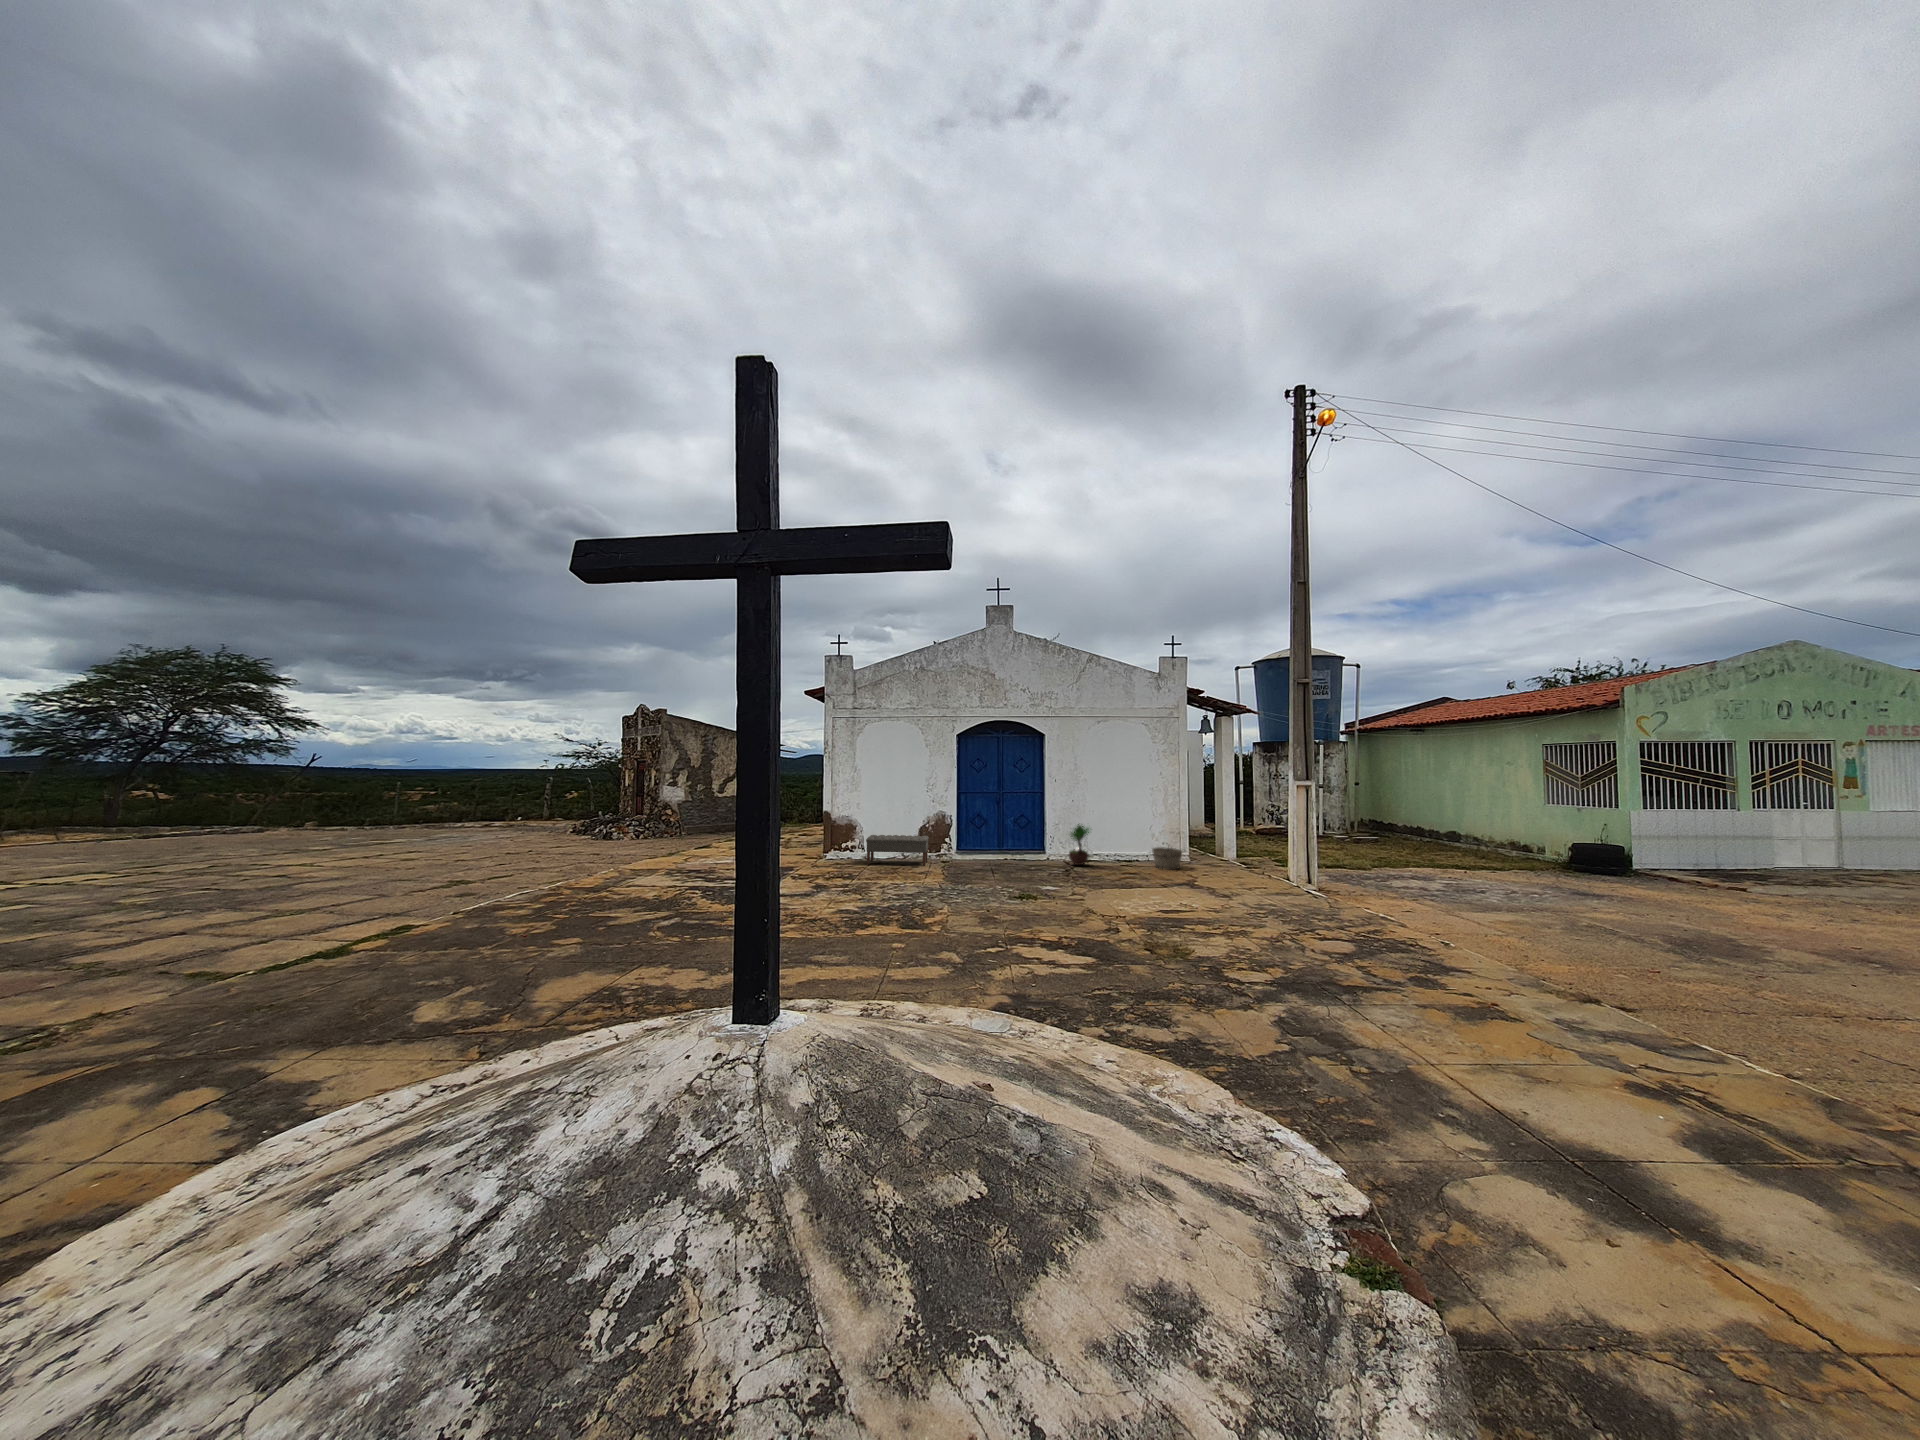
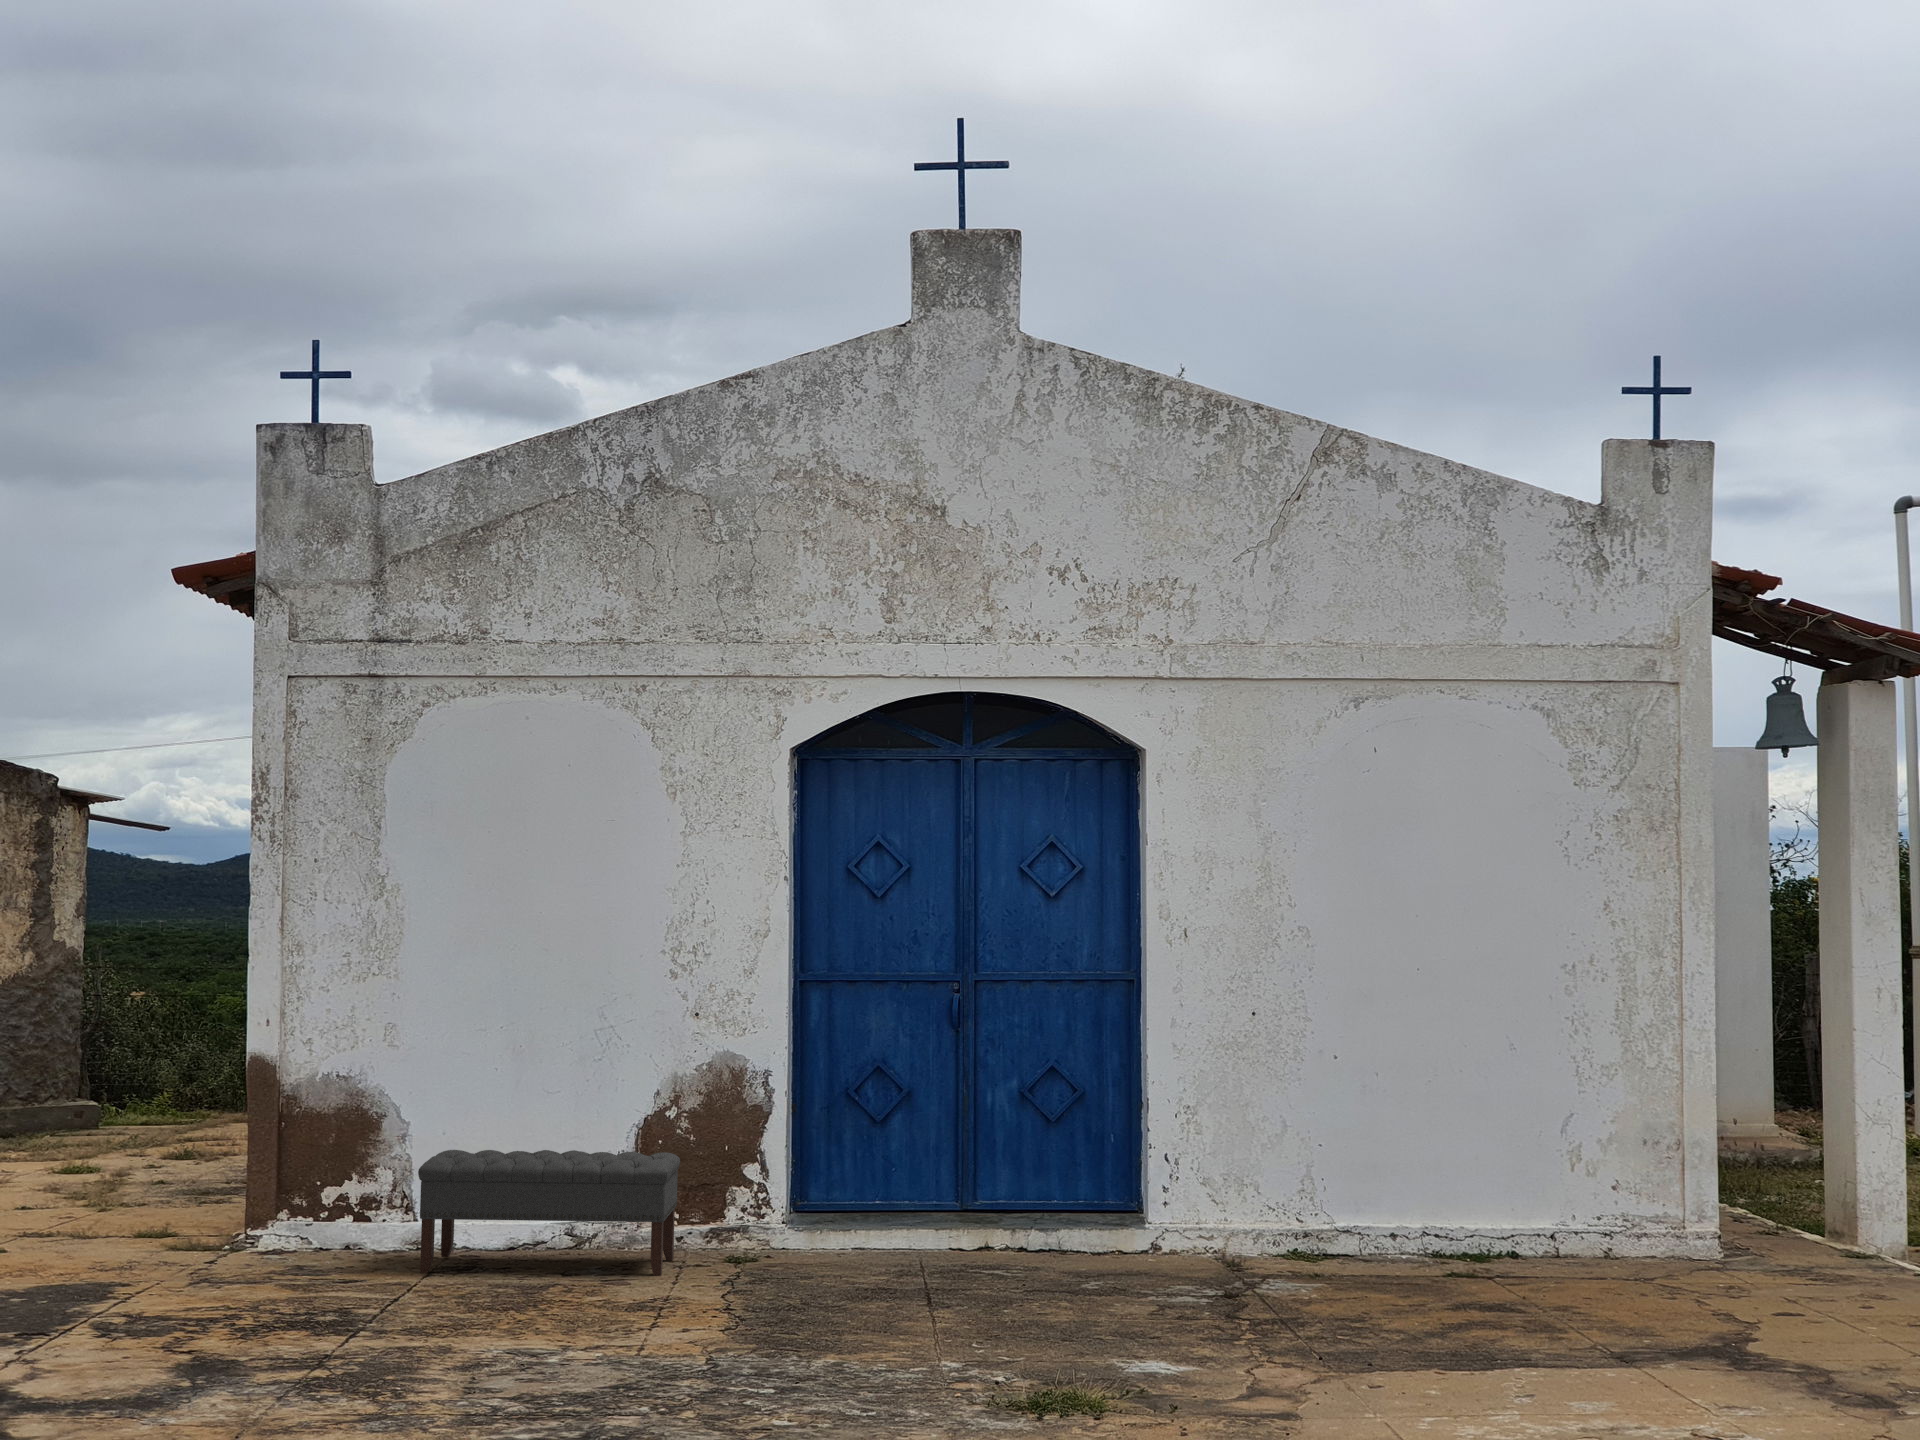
potted tree: present [1069,824,1089,865] -> none [1232,1086,1338,1269]
wooden bucket: present [1152,847,1182,870] -> none [1573,1176,1694,1285]

